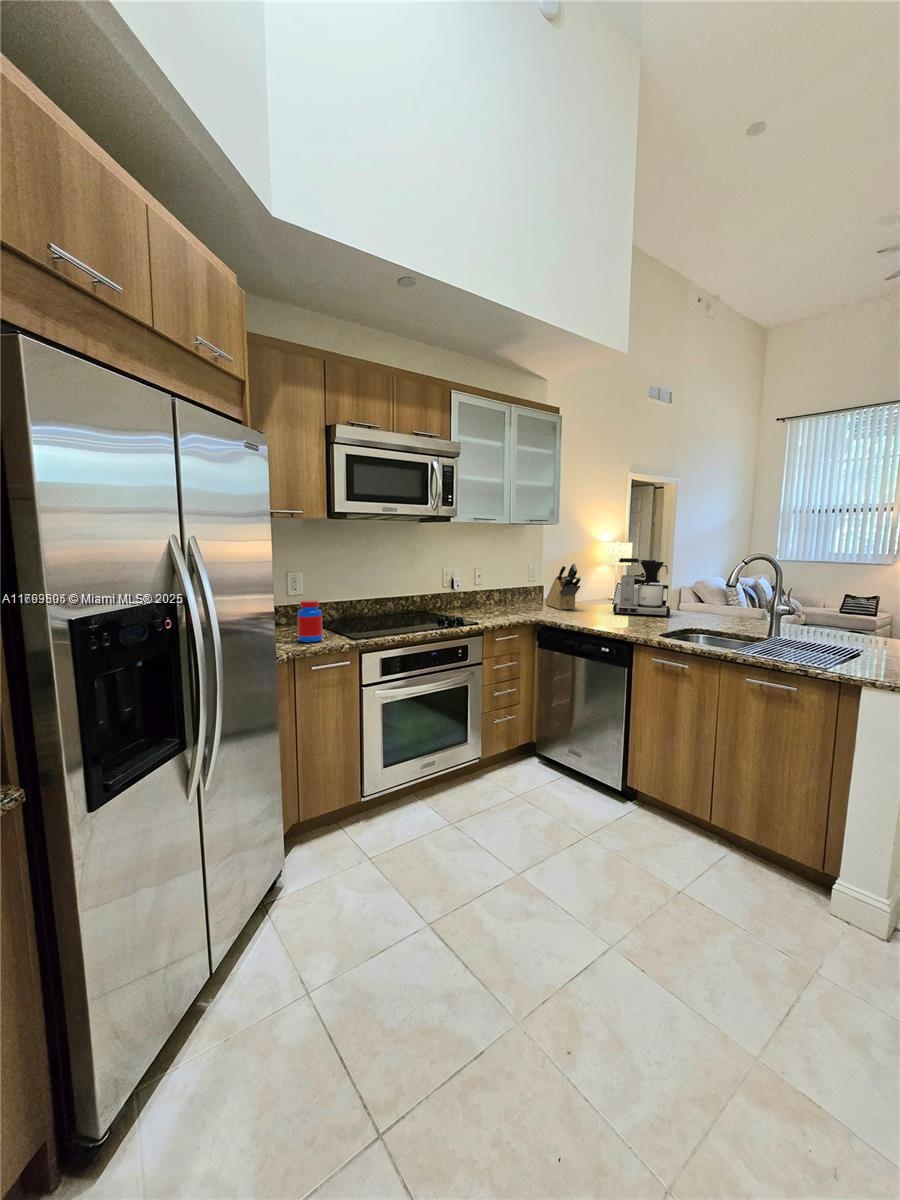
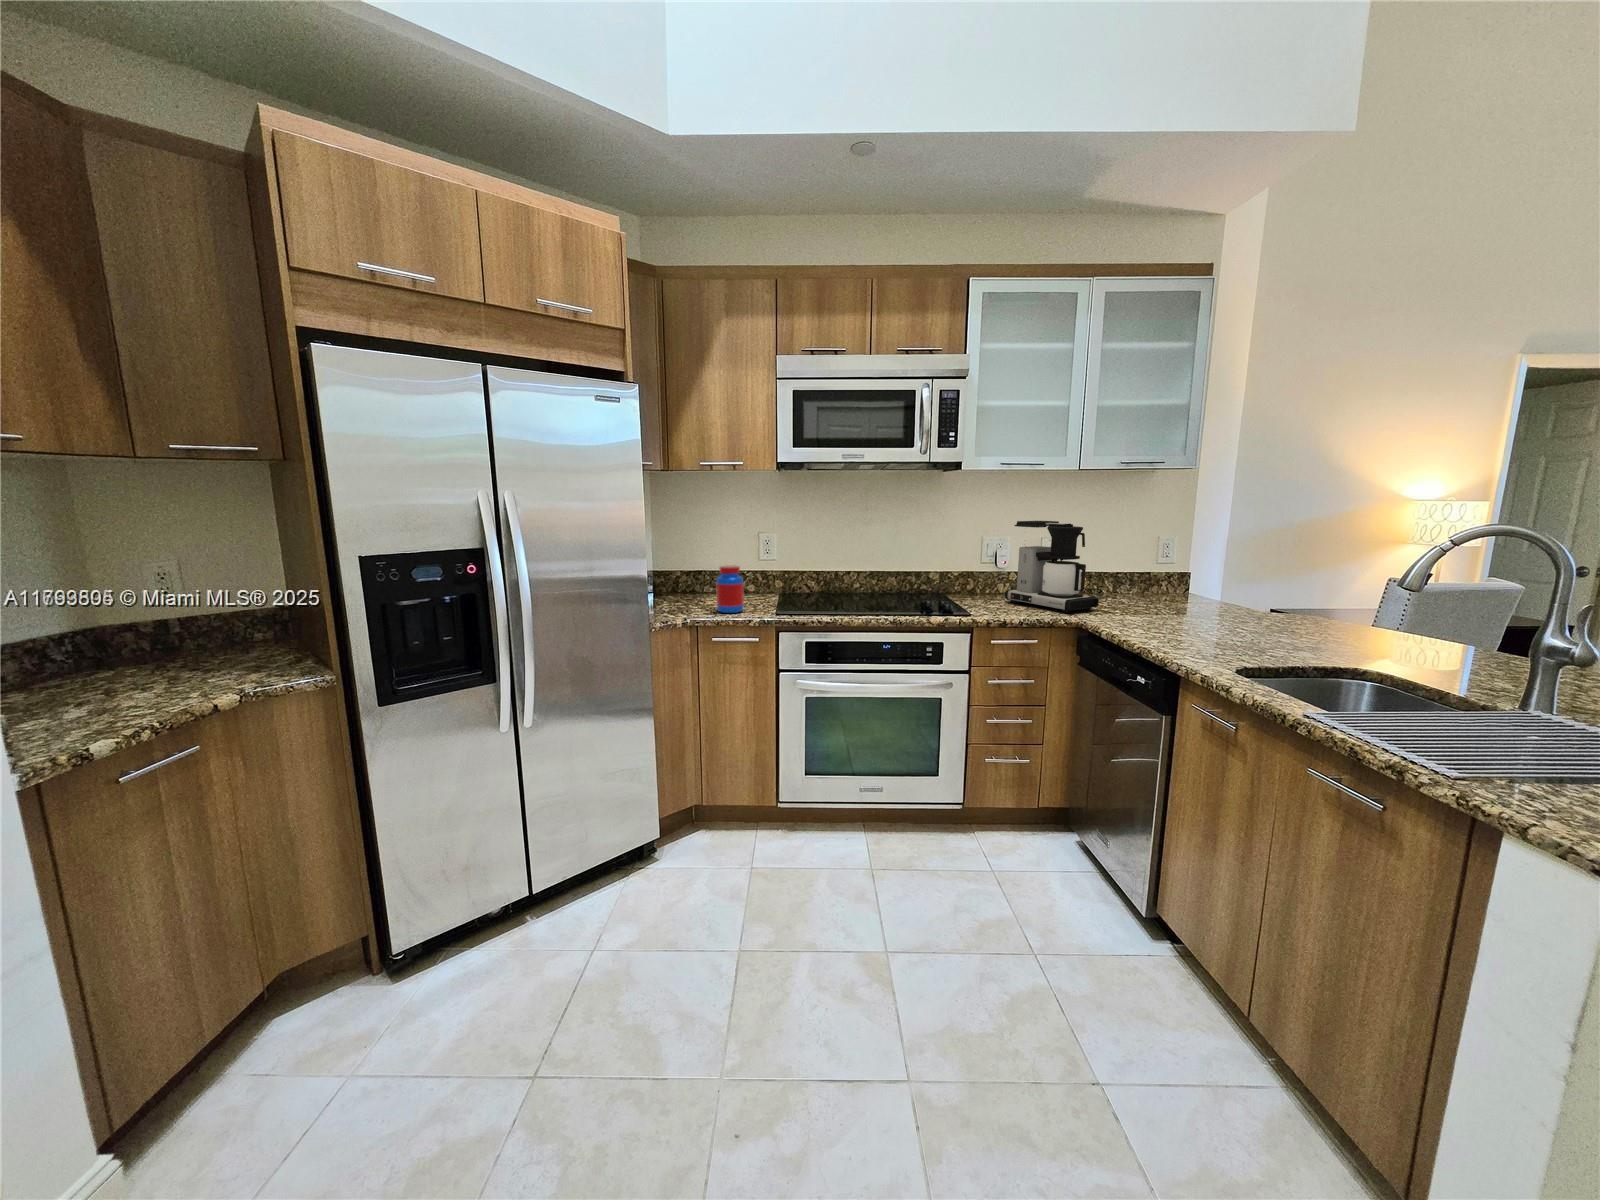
coffee maker: present [613,558,670,617] -> present [1005,521,1099,613]
knife block: present [545,563,581,610] -> none [1161,534,1202,615]

